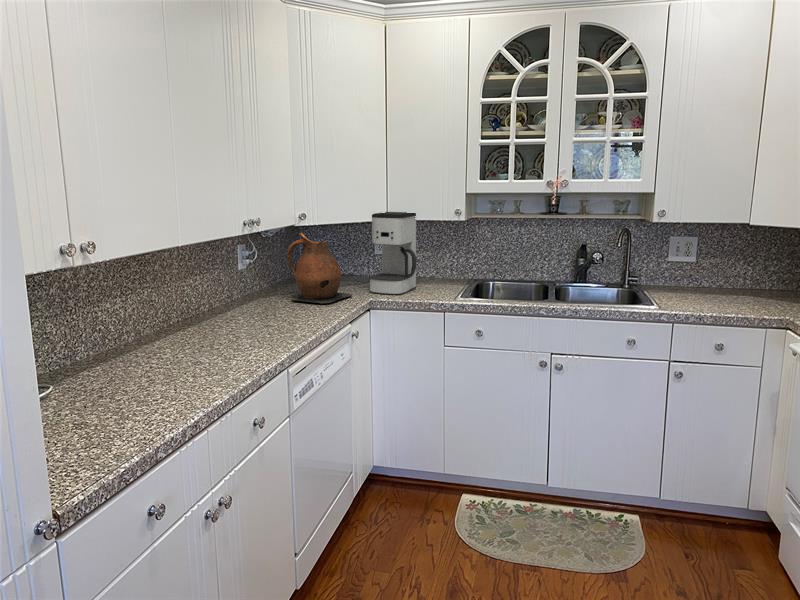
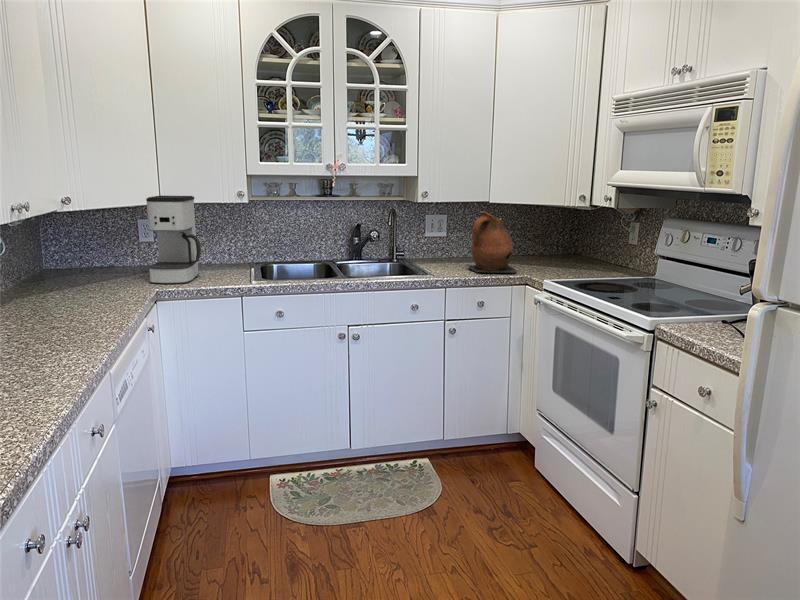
ceramic pitcher: present [287,233,352,304] -> present [469,212,517,273]

